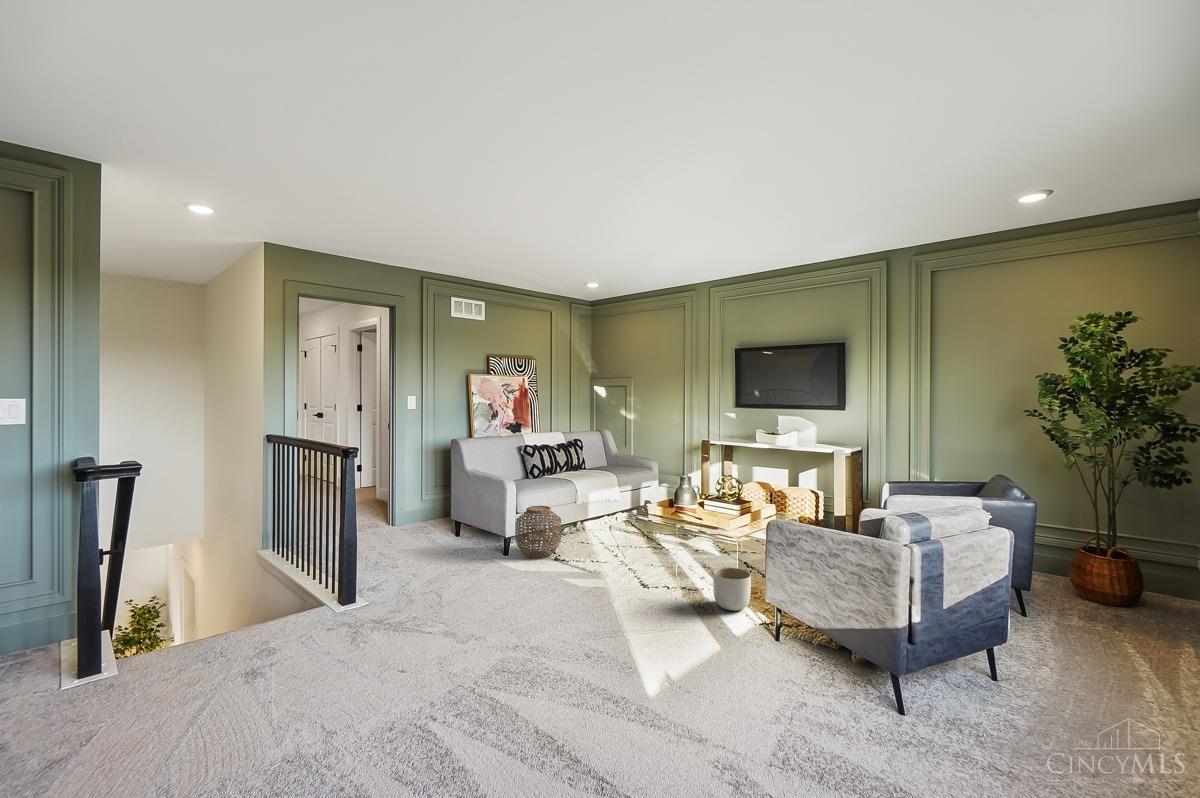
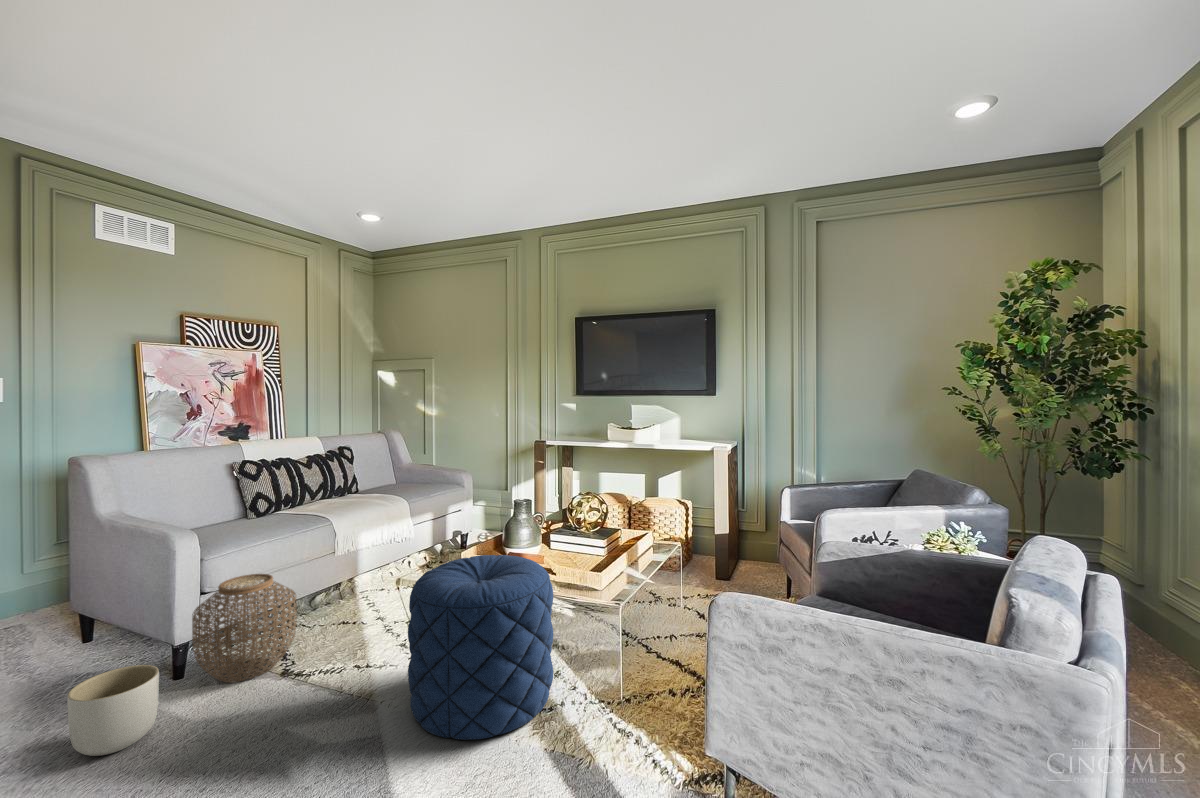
pouf: none [620,505,698,594] -> present [408,555,553,740]
planter: present [713,567,751,611] -> present [67,665,159,756]

